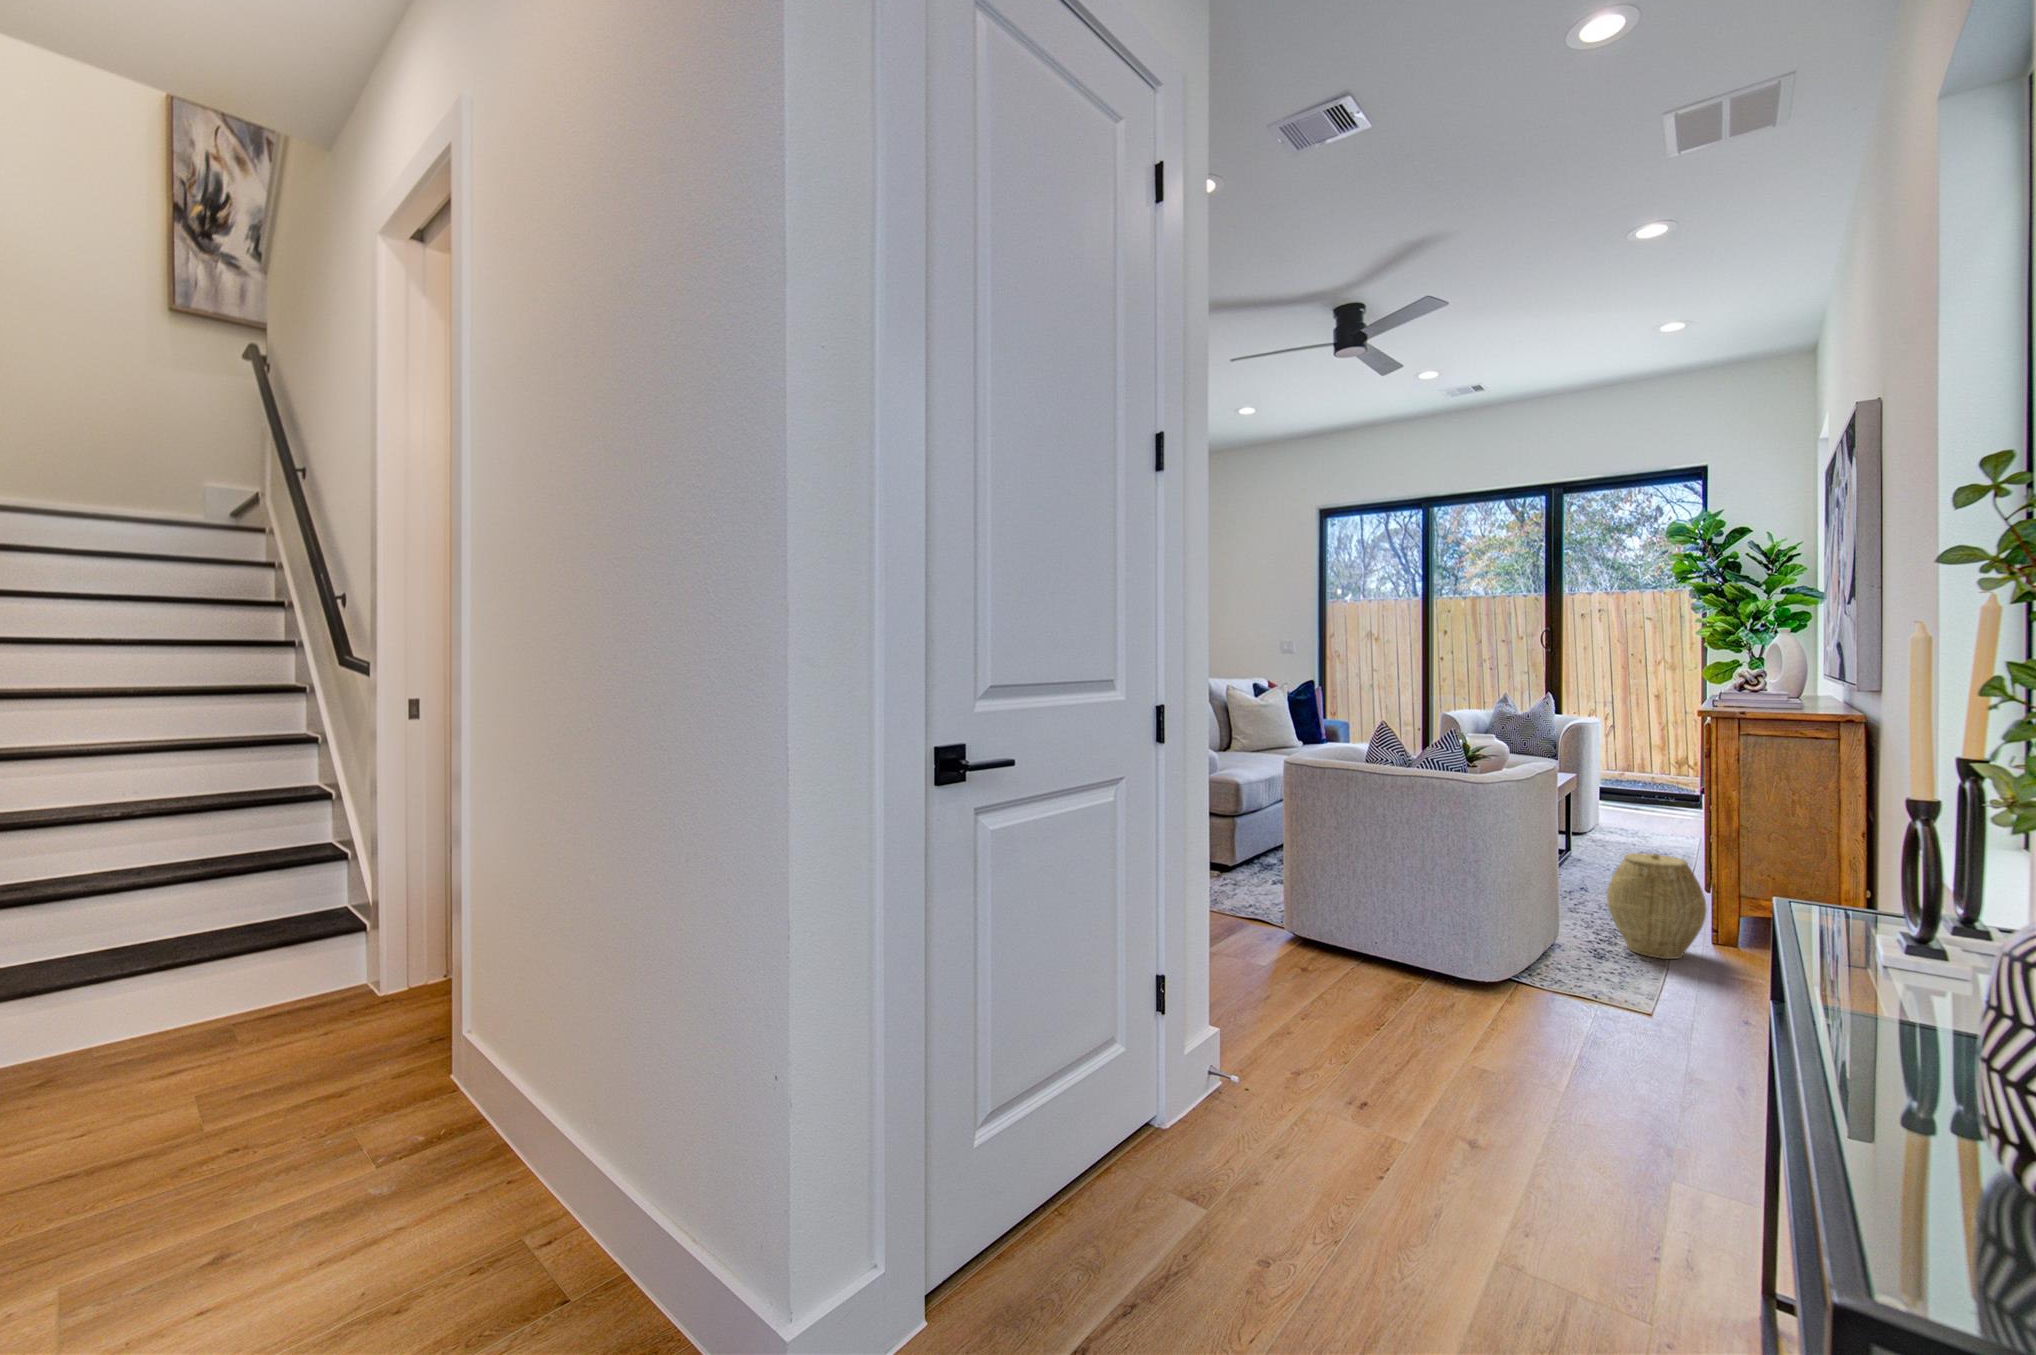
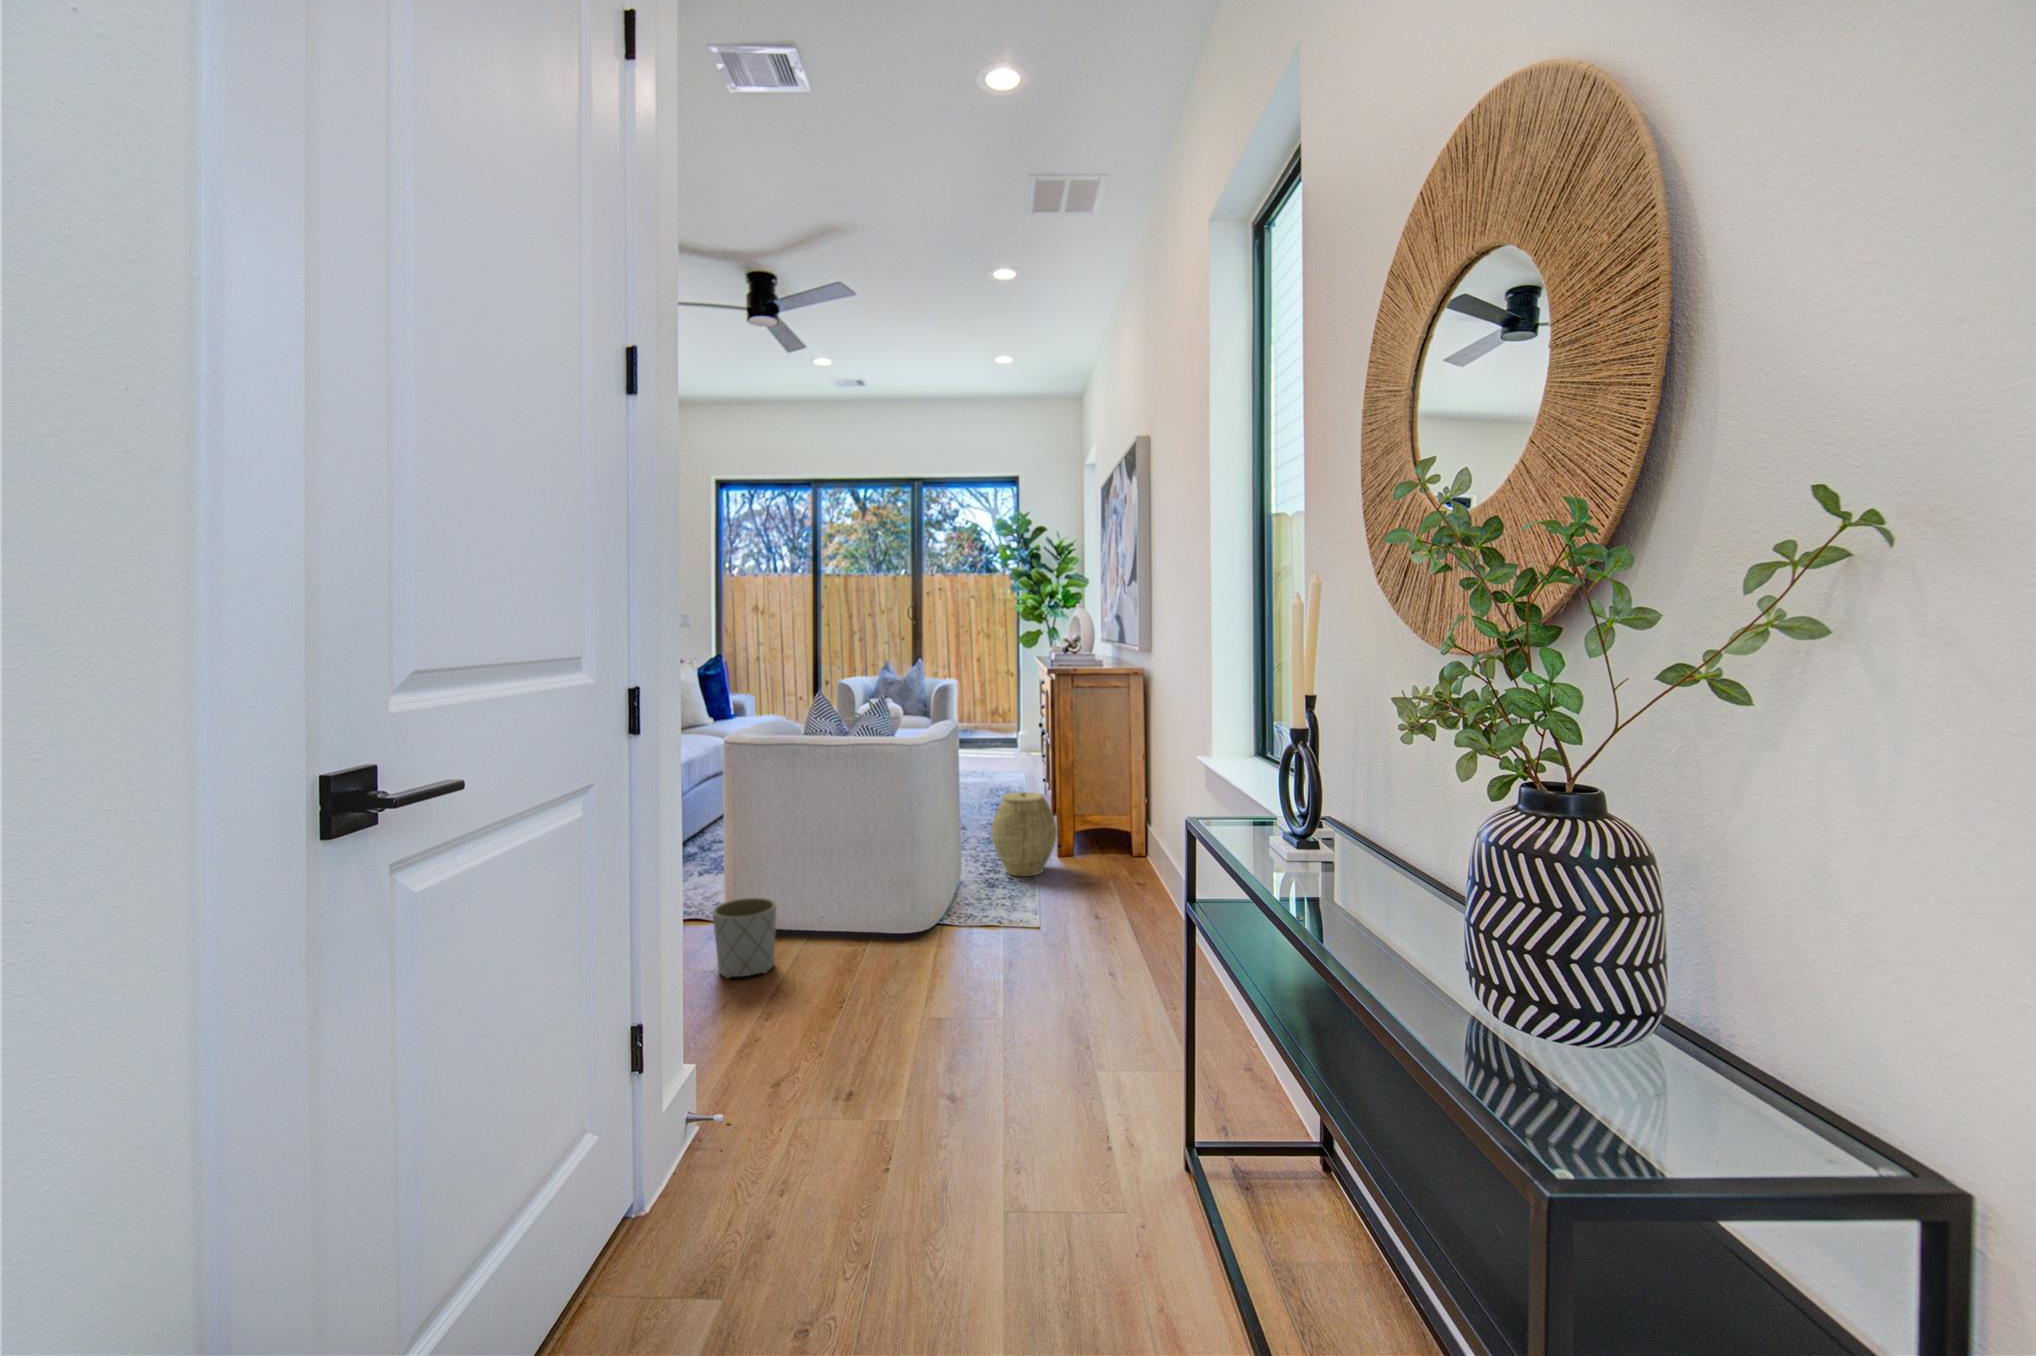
planter: none [1268,904,1327,980] -> present [713,898,776,978]

